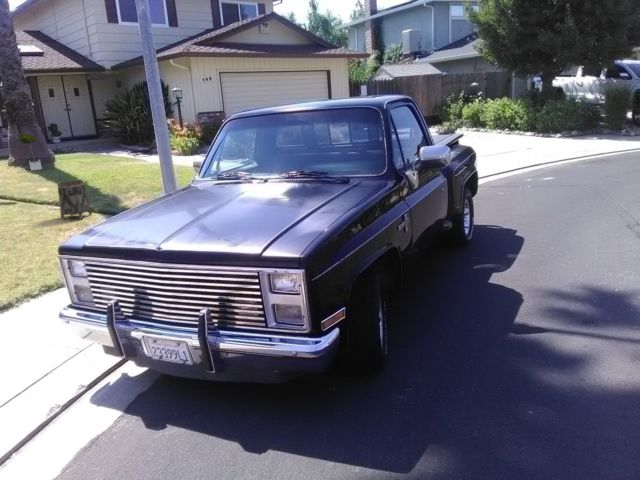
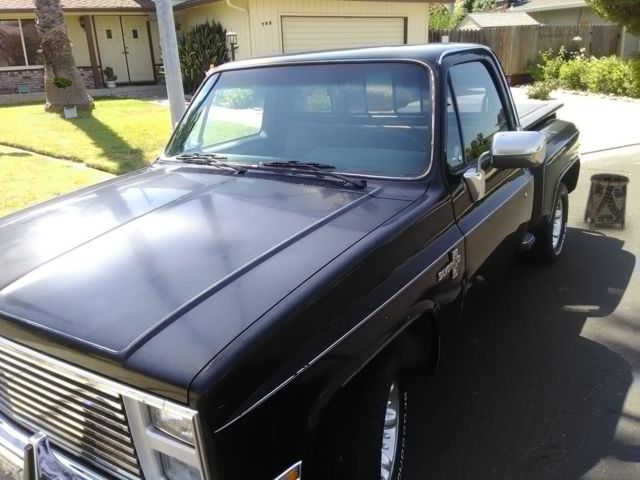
basket: present [58,181,92,220] -> present [584,173,629,231]

